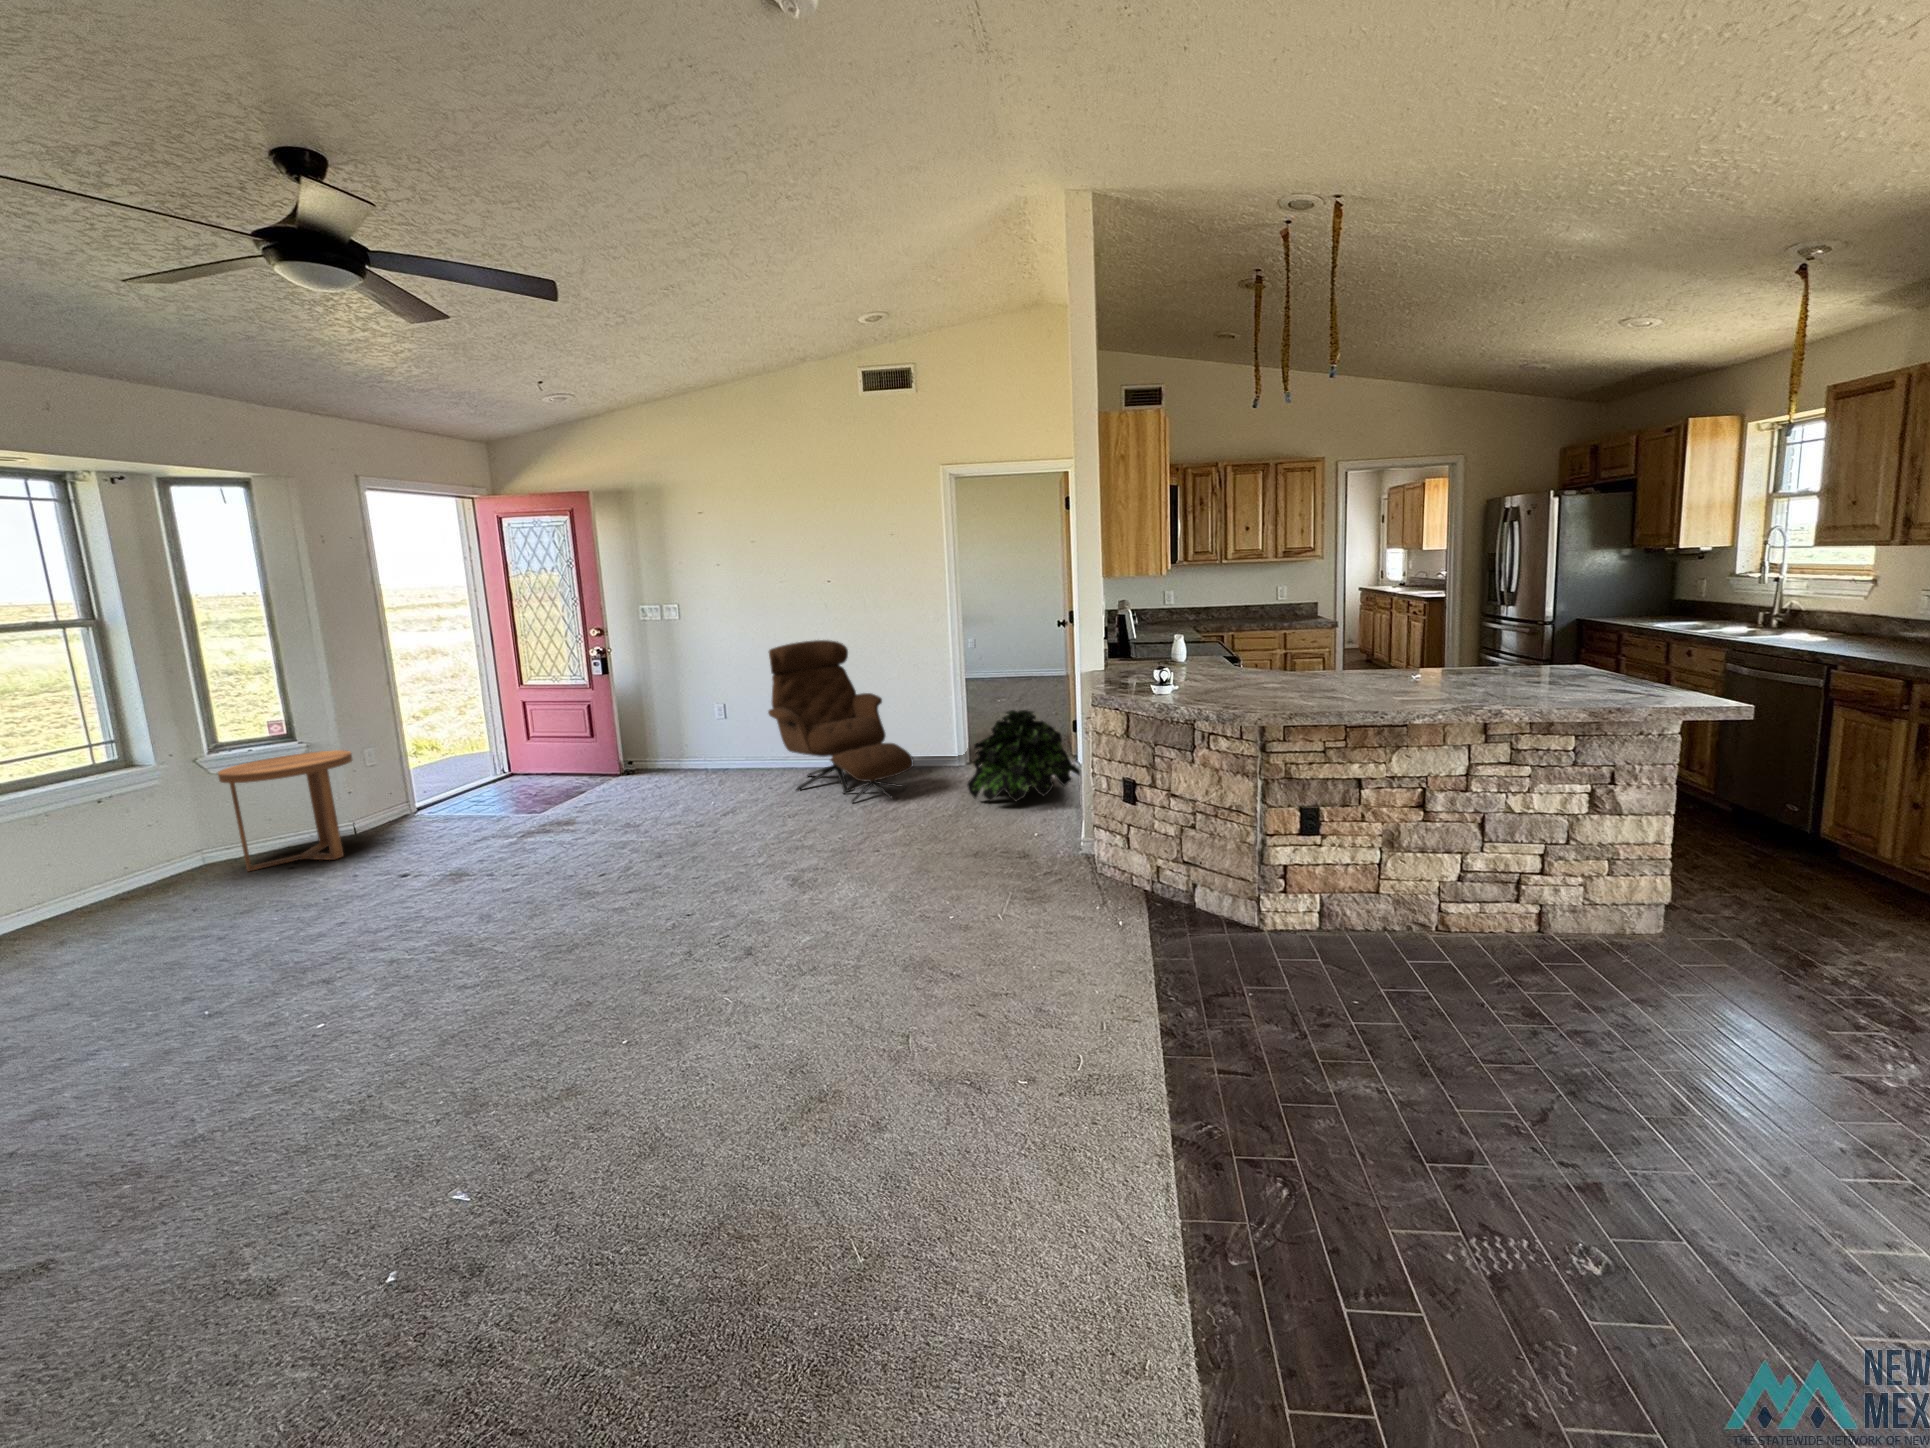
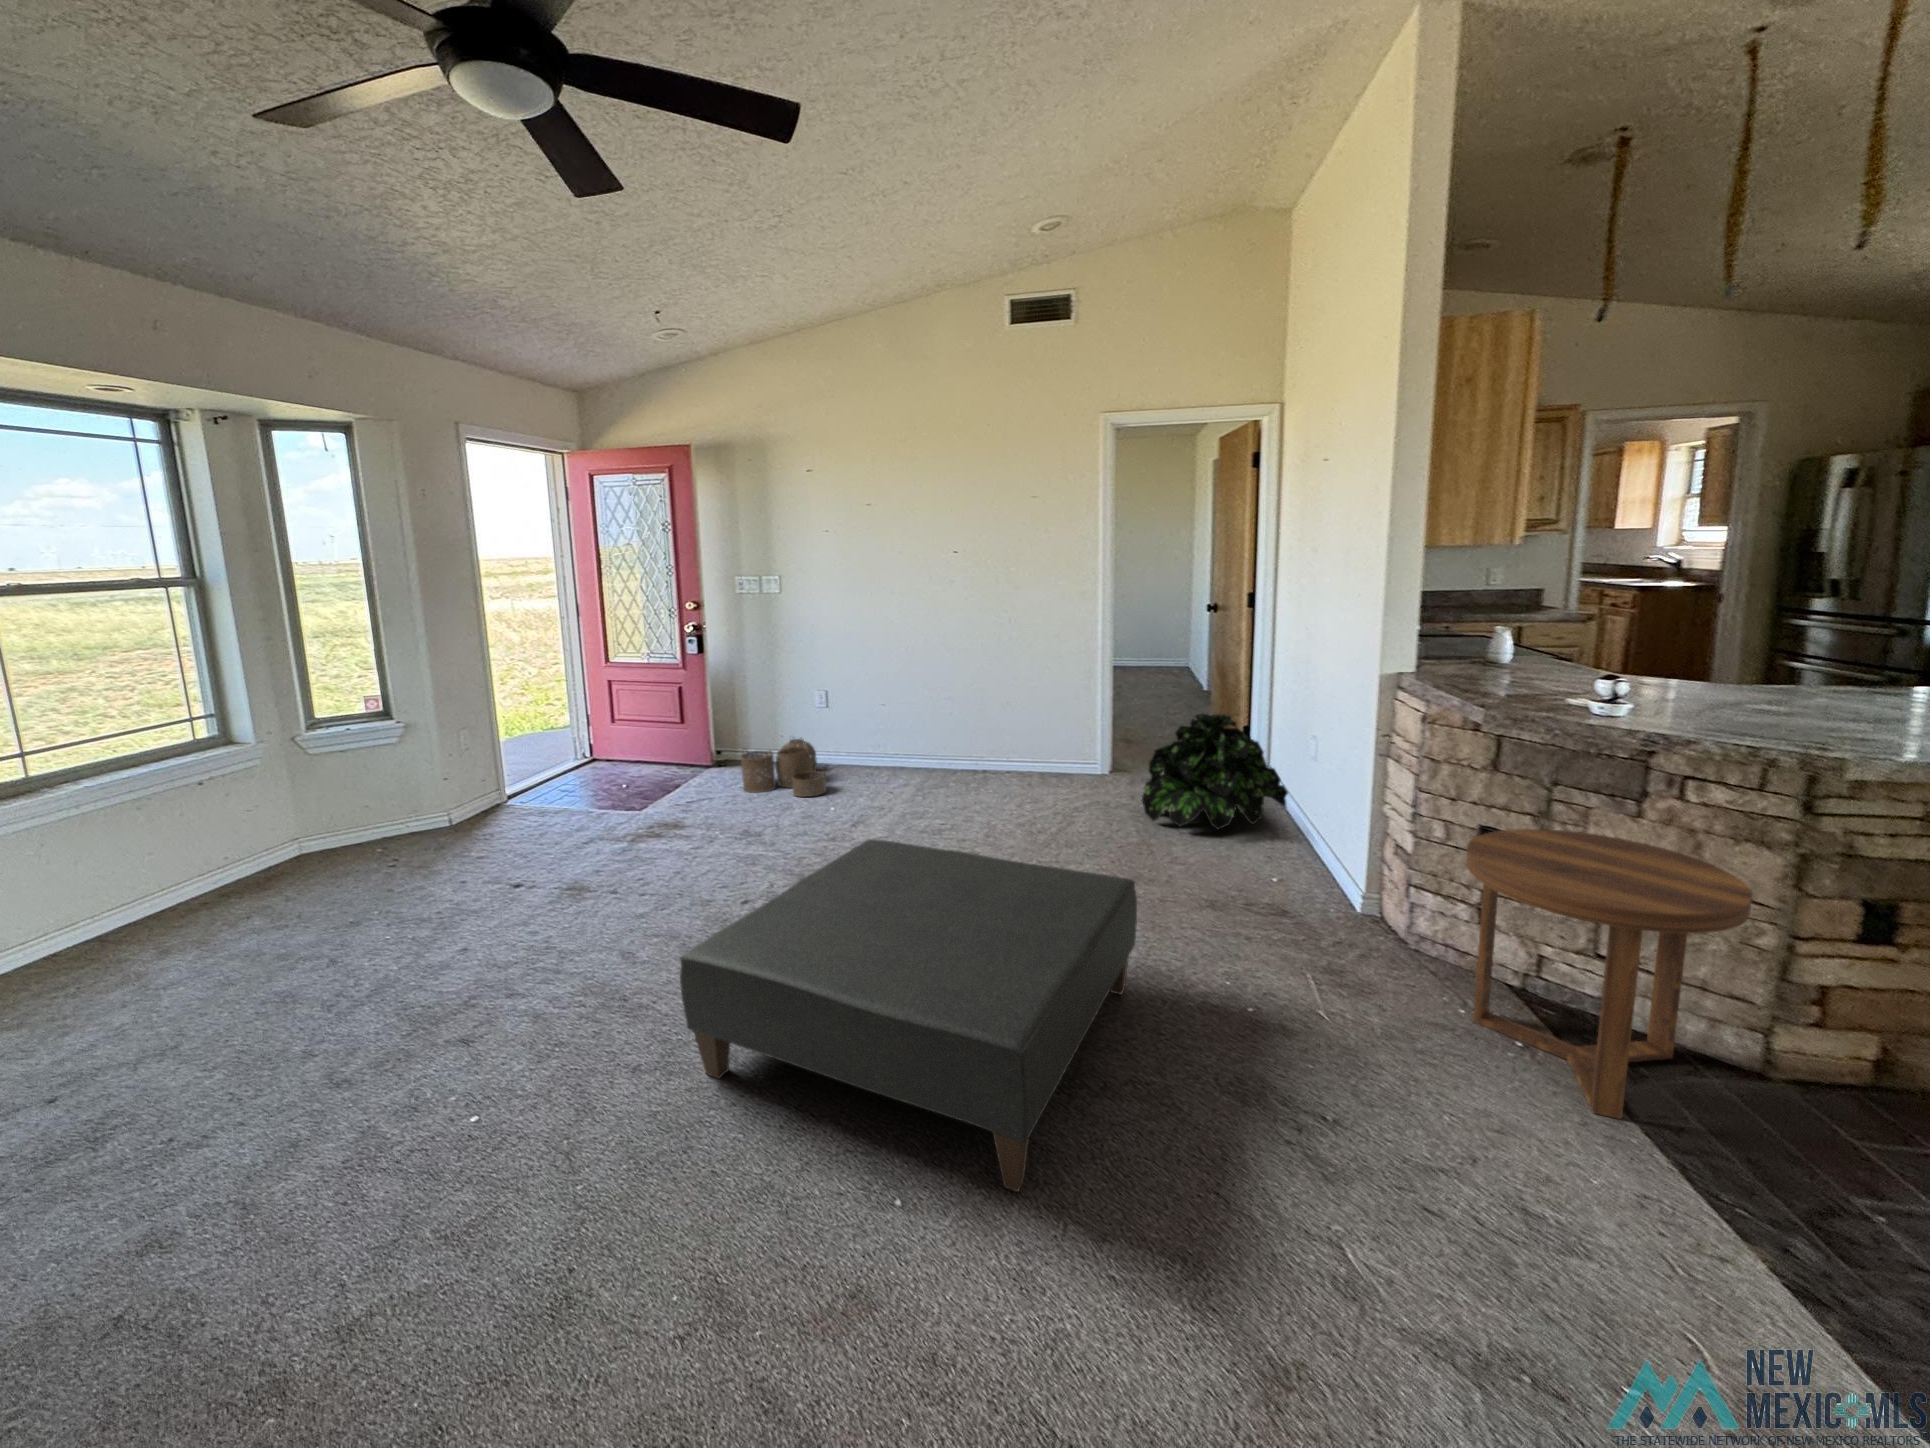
lounge chair: present [768,640,914,803] -> none [885,621,1065,816]
woven basket: none [640,745,719,796] -> present [741,738,826,797]
side table: present [218,750,352,871] -> present [1466,829,1752,1119]
ottoman: none [496,815,874,1025] -> present [680,839,1137,1192]

